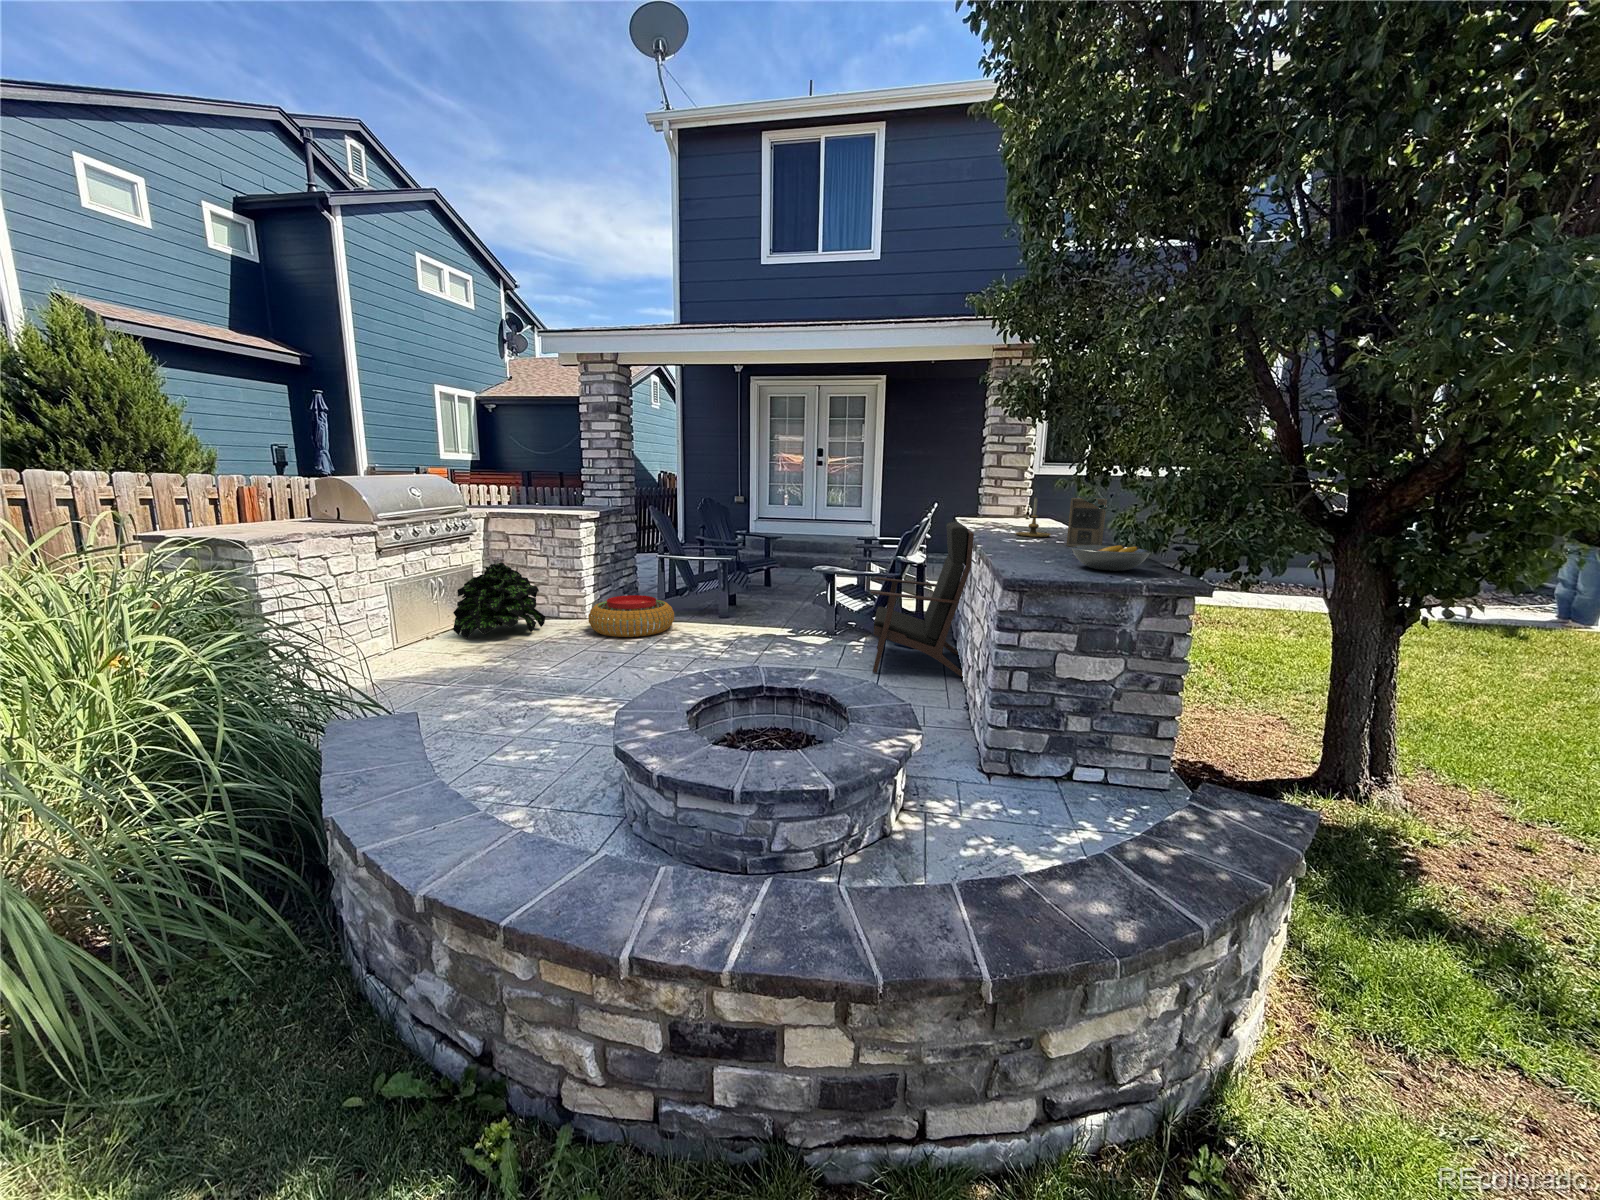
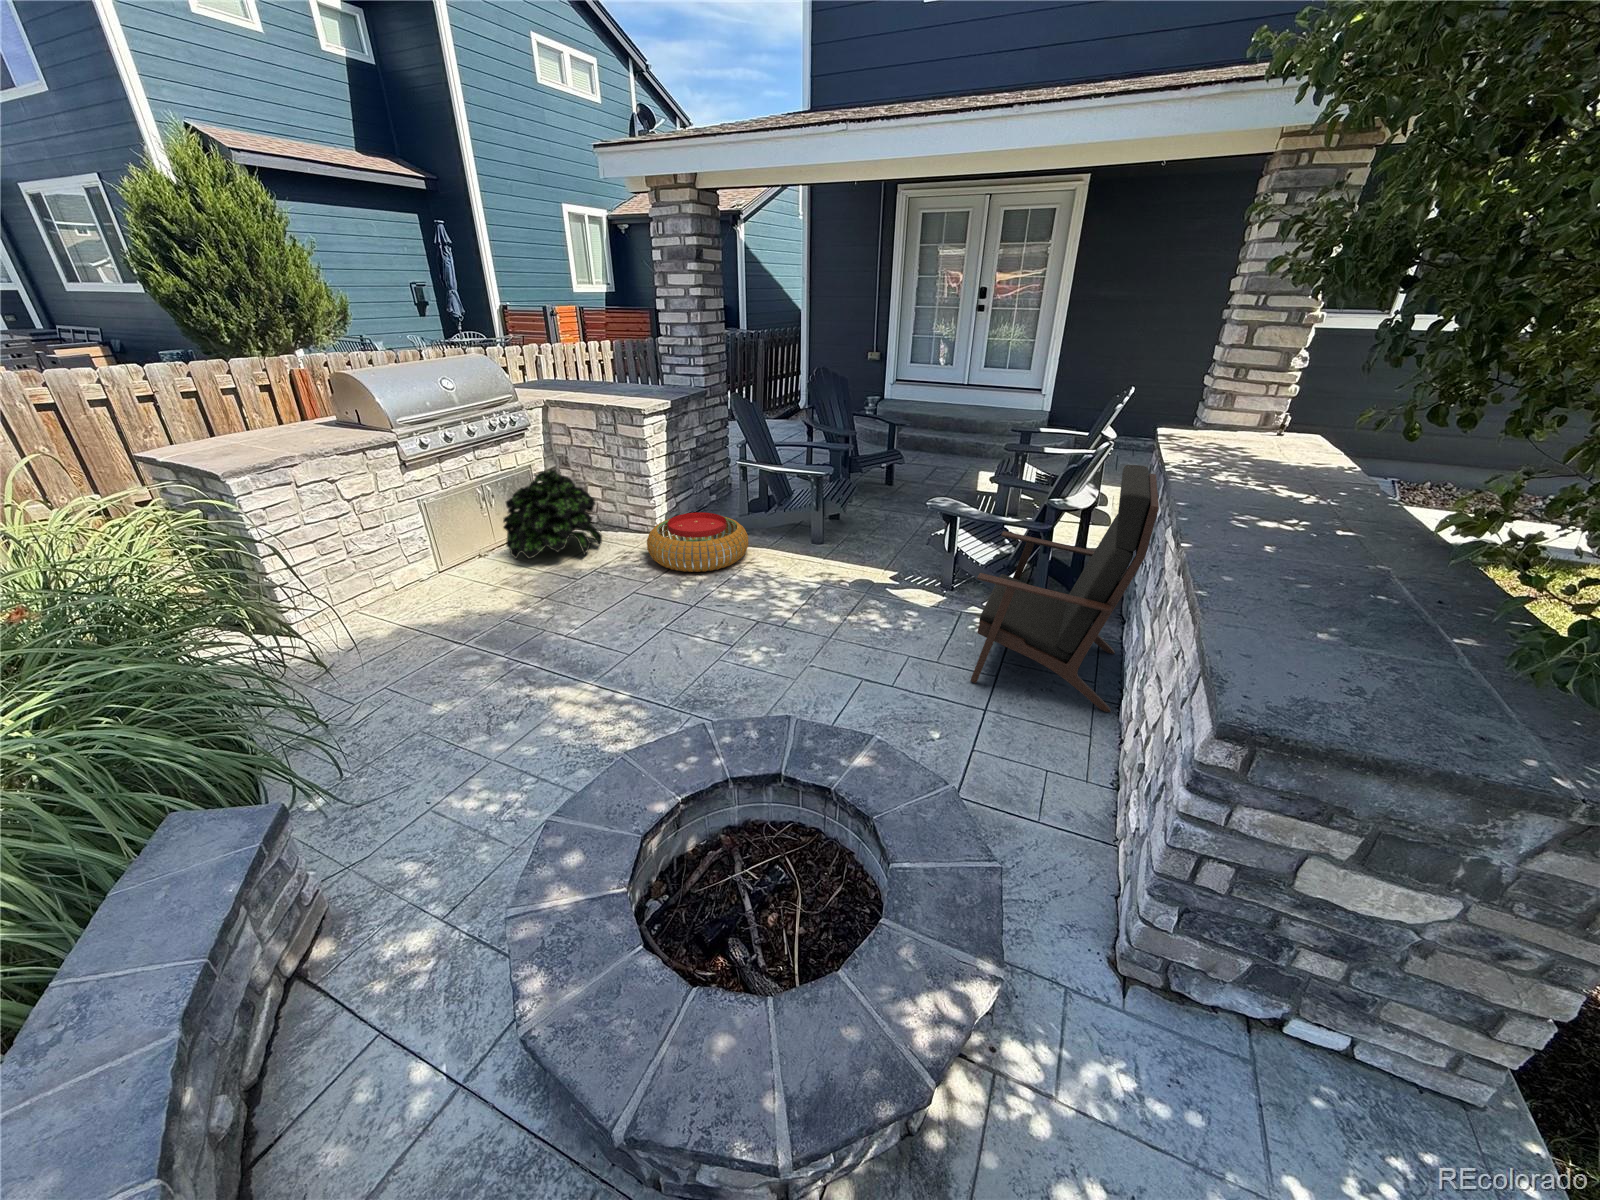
candle holder: present [1016,498,1051,537] -> none [1243,431,1310,500]
speaker: present [1066,498,1107,546] -> none [1331,454,1442,558]
fruit bowl: present [1072,545,1150,571] -> none [1334,610,1526,697]

